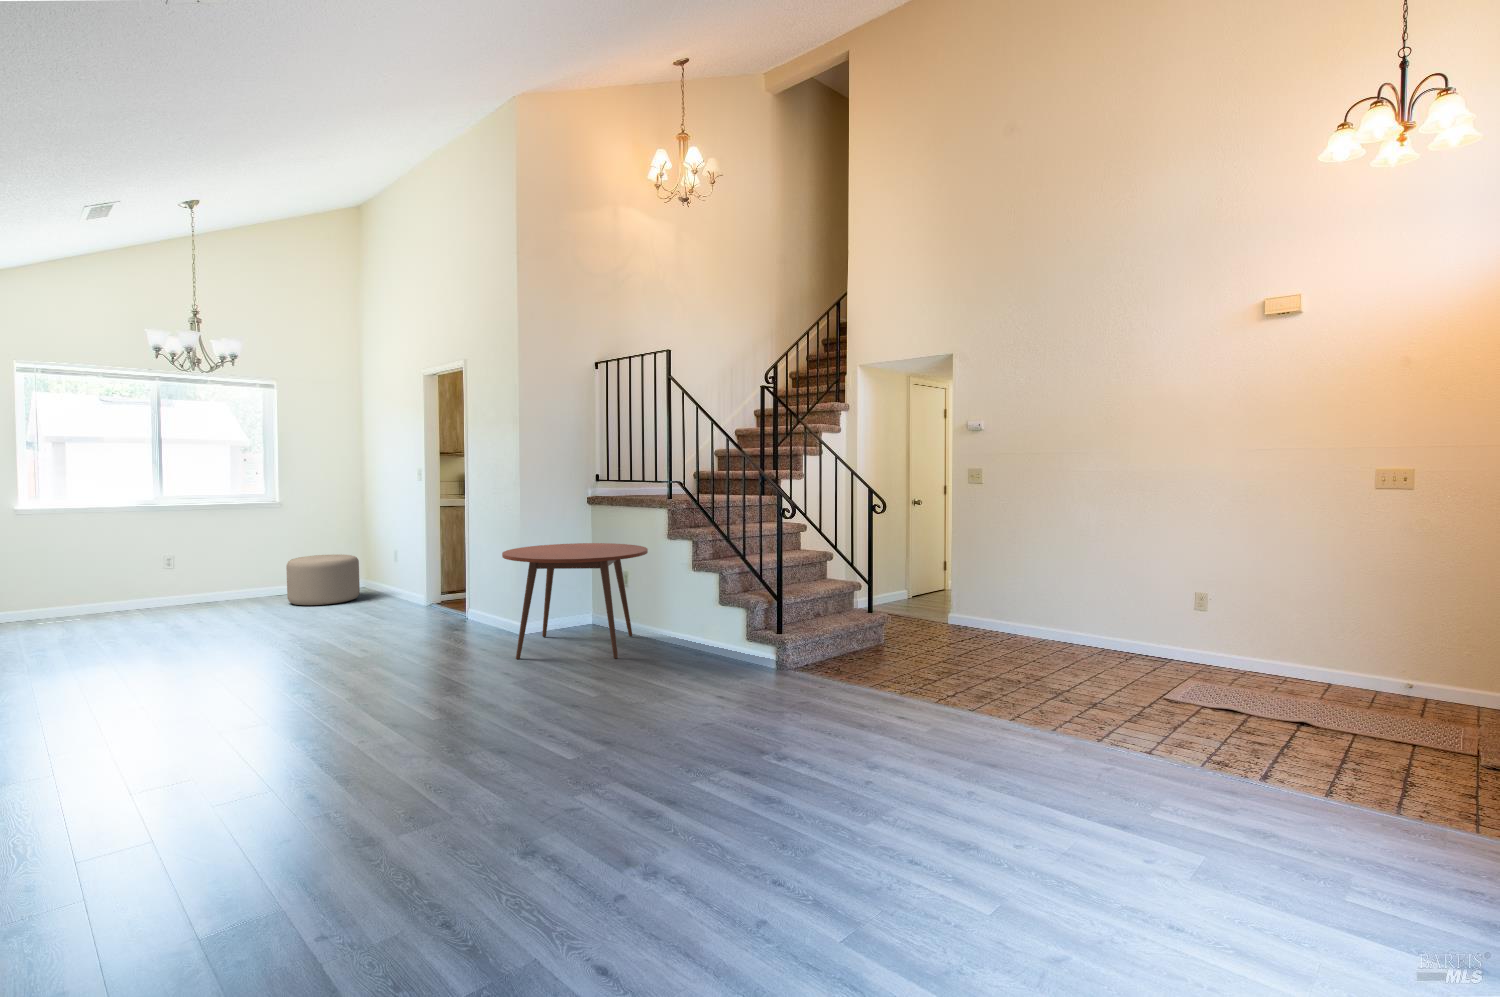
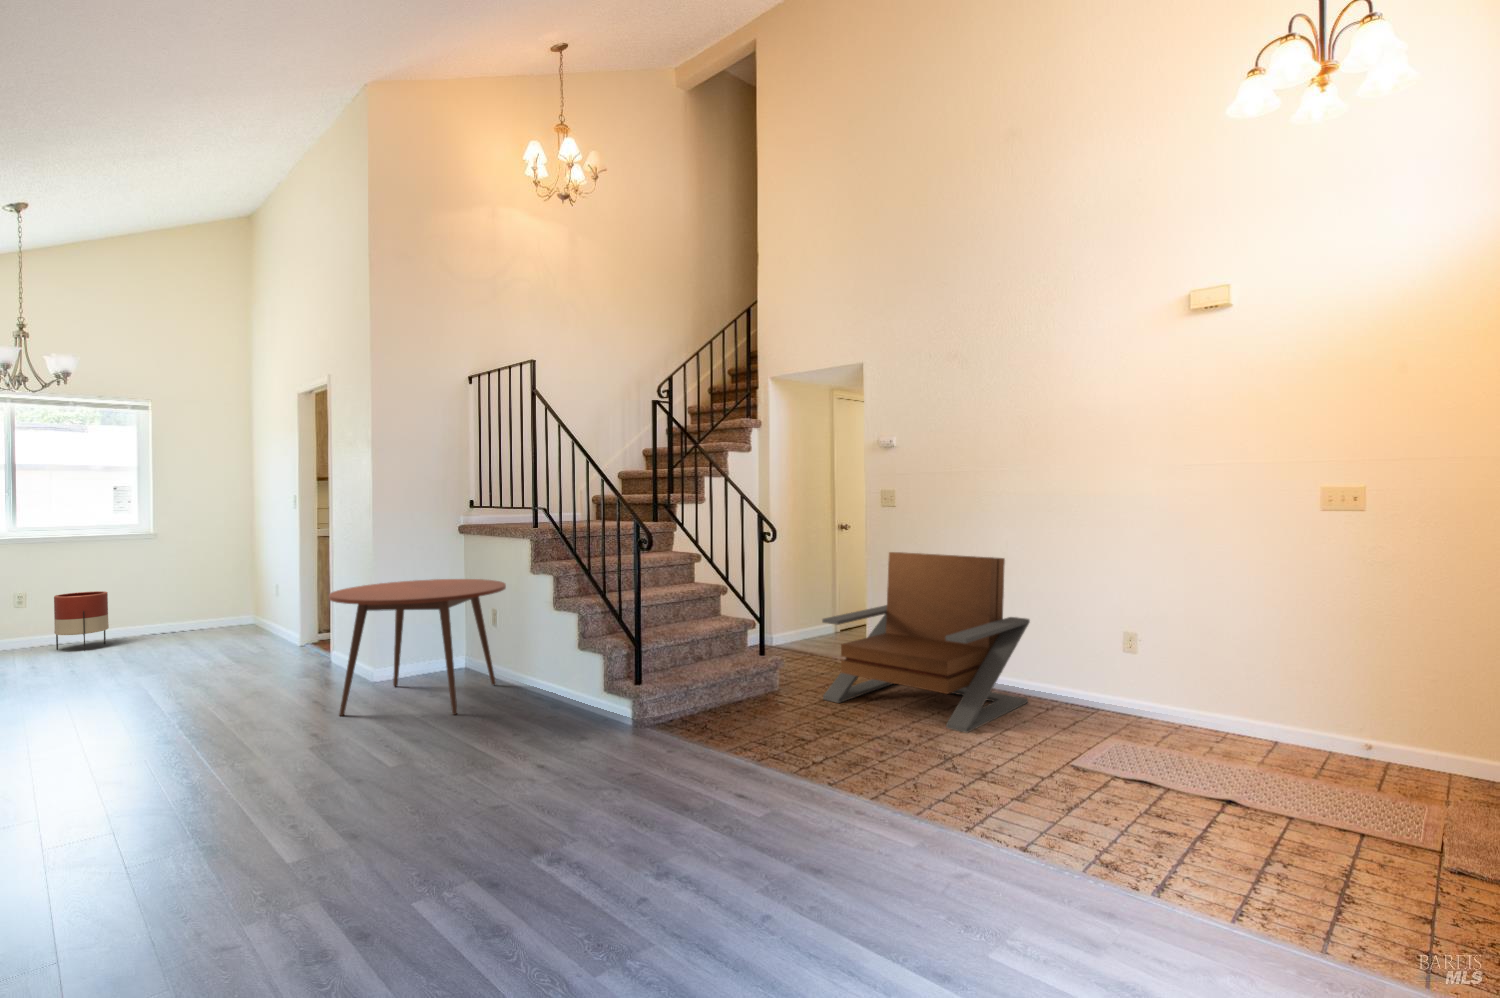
lounge chair: none [928,522,1110,675] -> present [822,552,1030,733]
planter: none [204,553,250,607] -> present [54,591,109,651]
ottoman: present [286,554,360,605] -> none [147,592,234,648]

